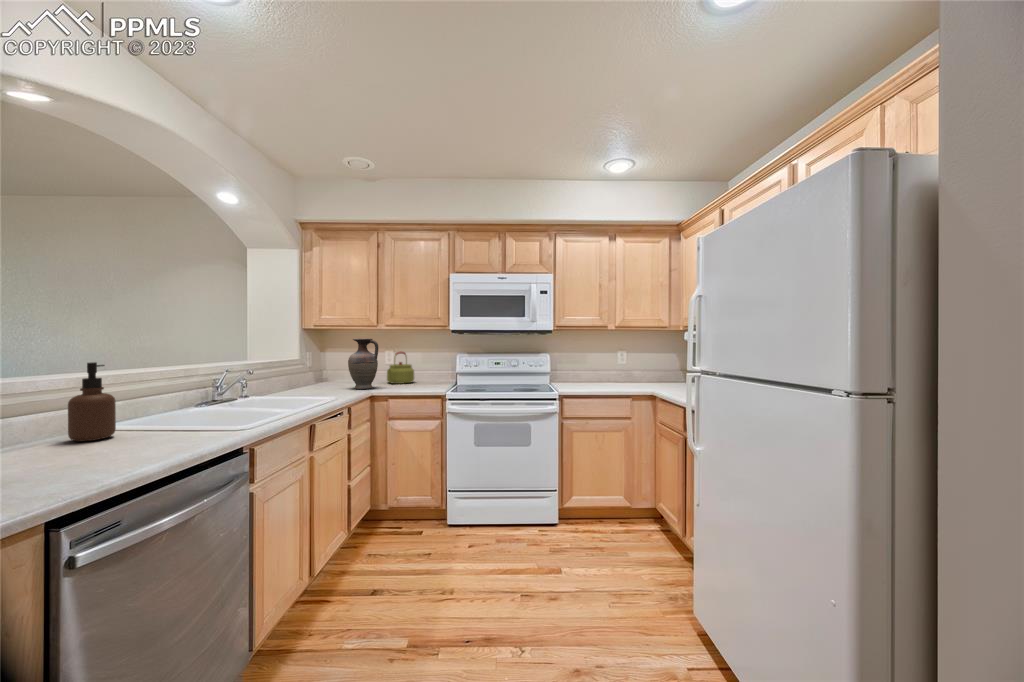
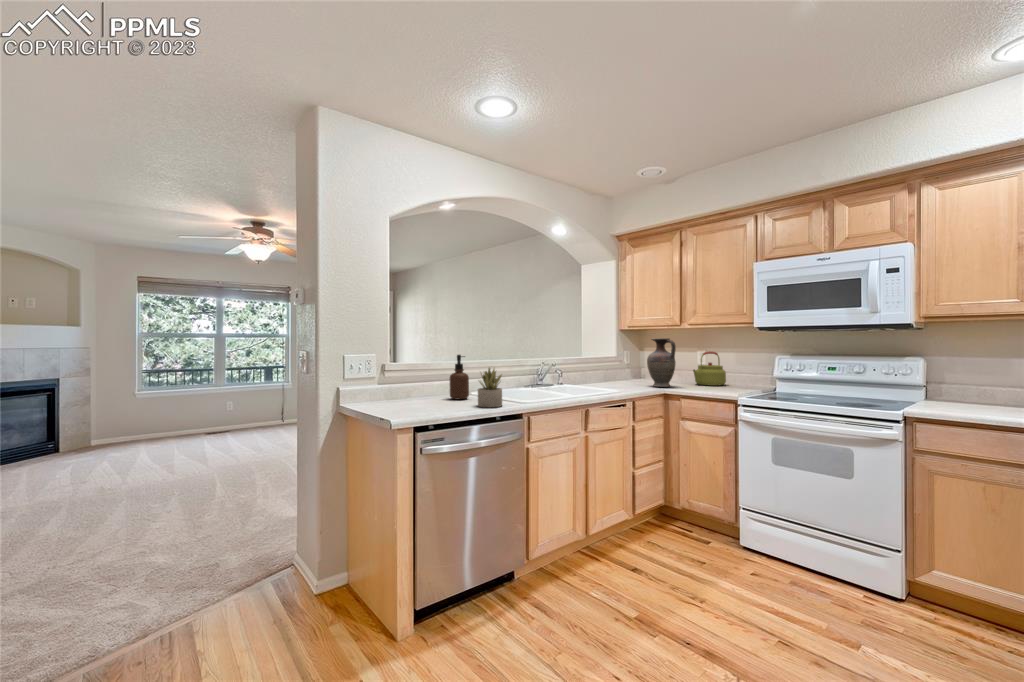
succulent plant: none [157,379,210,446] -> present [478,368,502,407]

